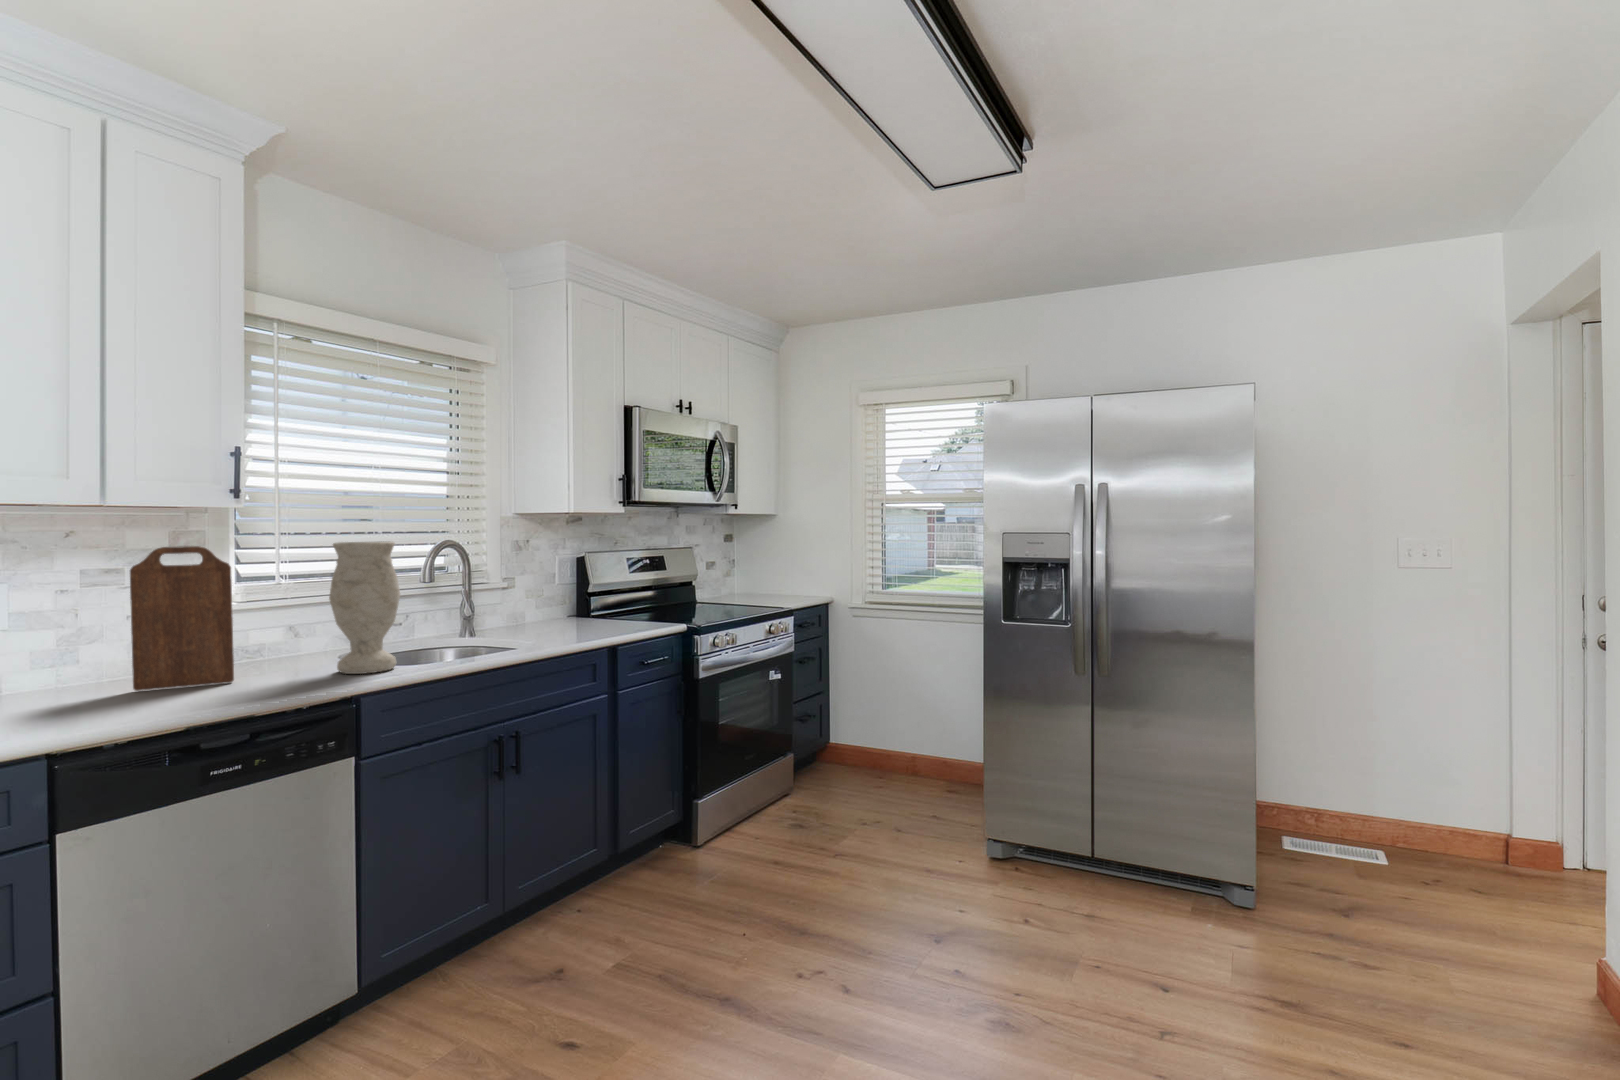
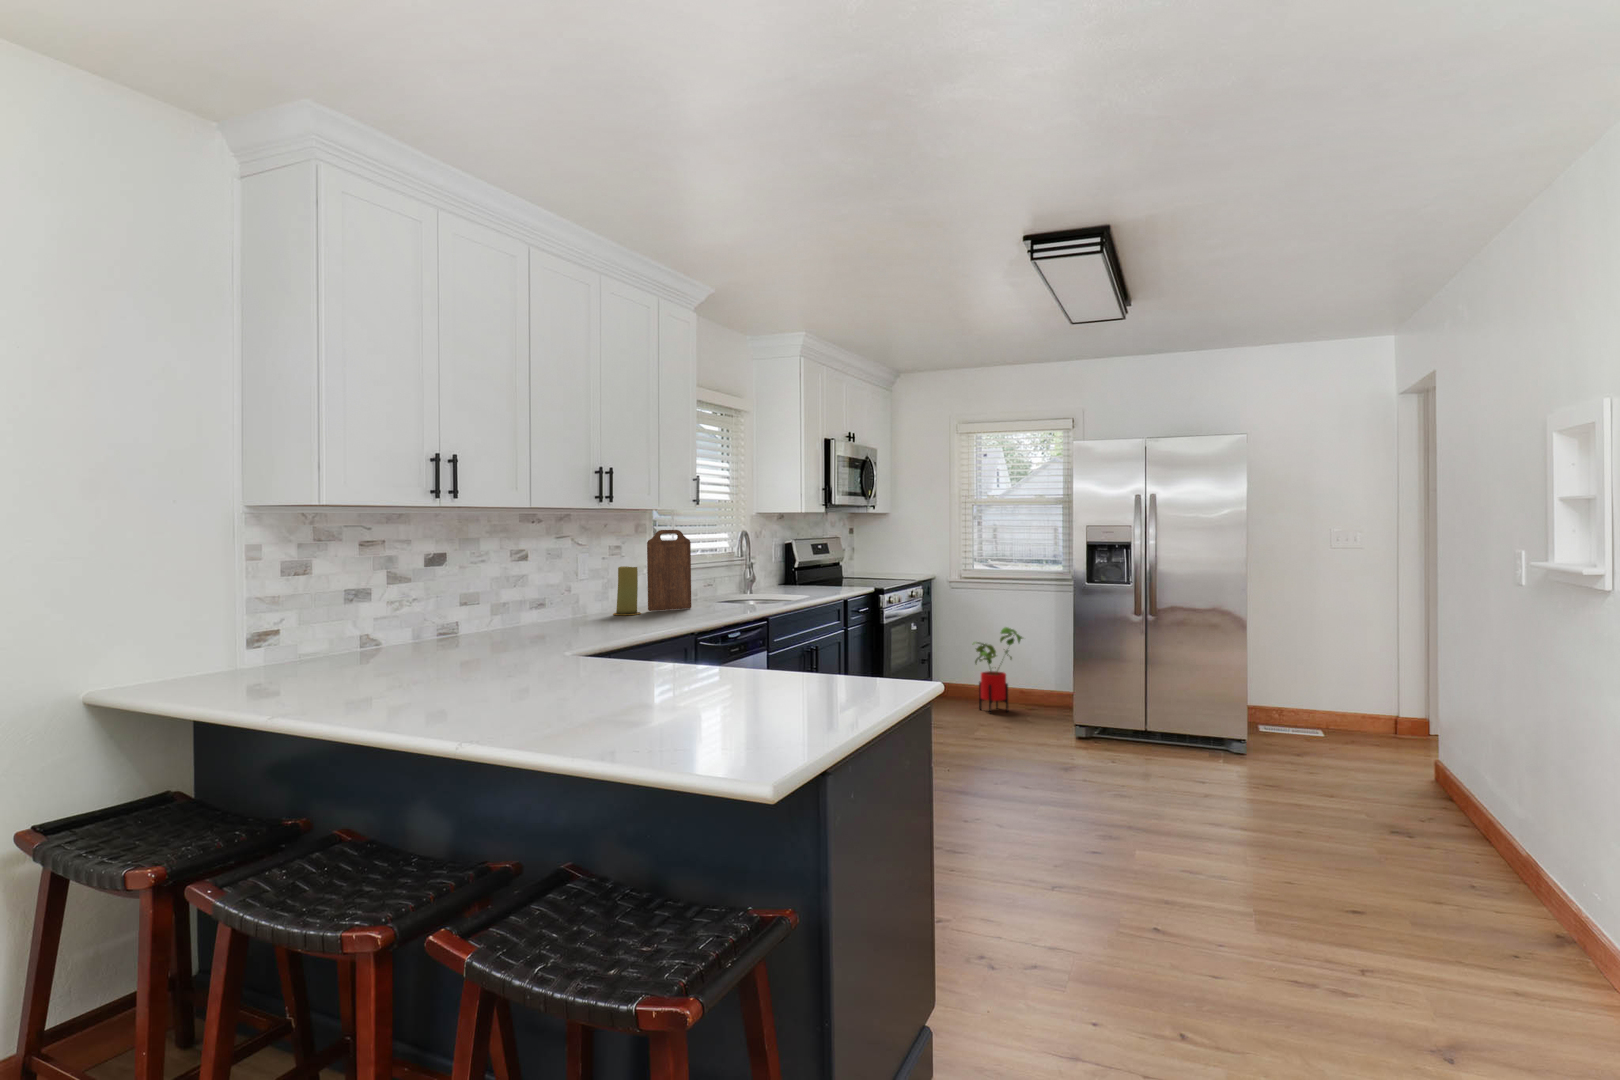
vase: present [329,541,400,674] -> none [730,528,767,605]
candle: none [35,613,101,705] -> present [614,566,641,615]
house plant: none [868,675,942,797] -> present [973,627,1022,713]

